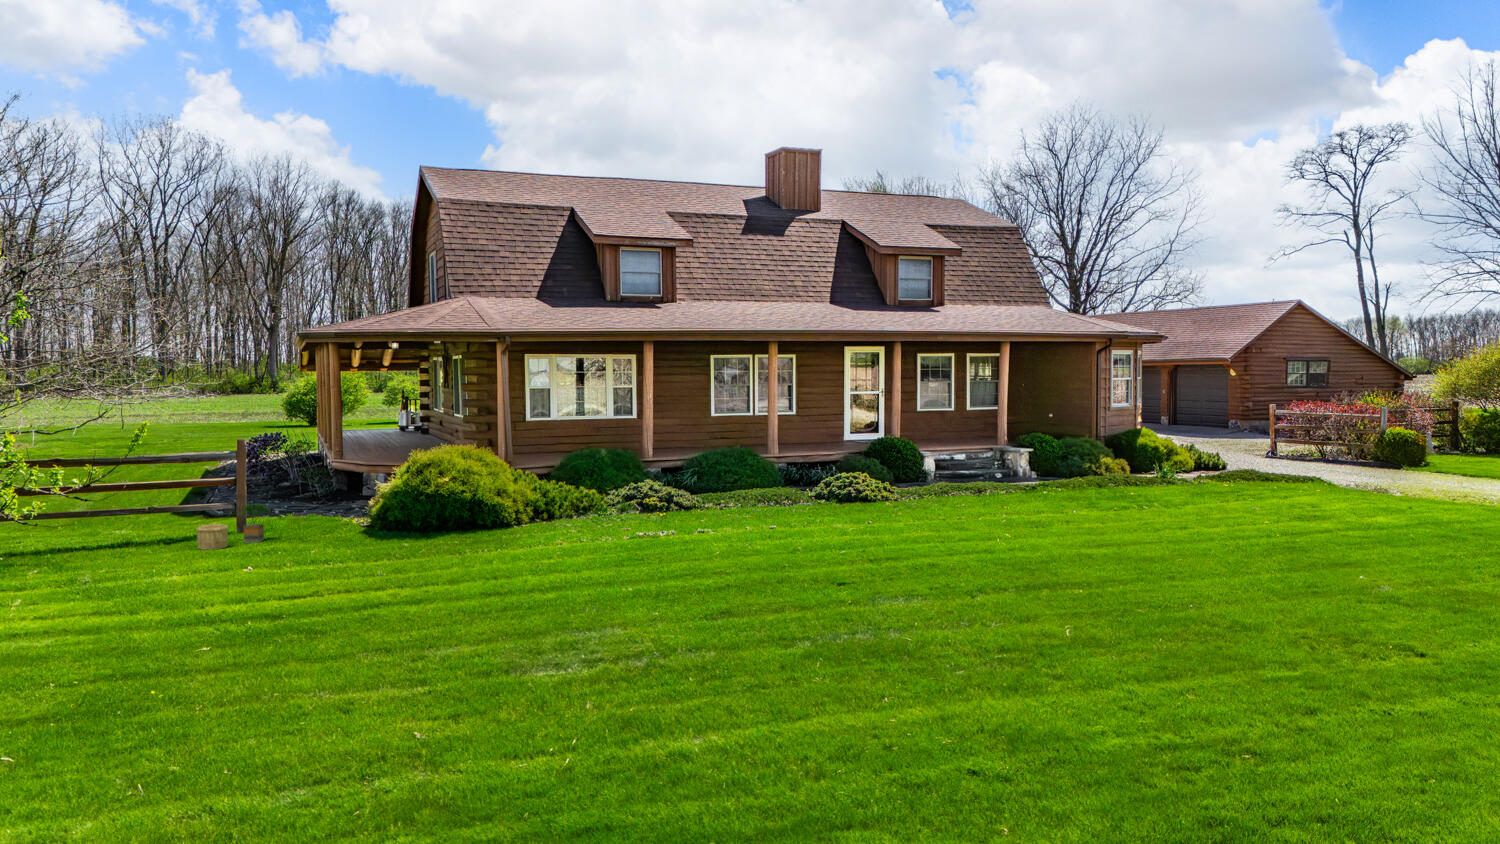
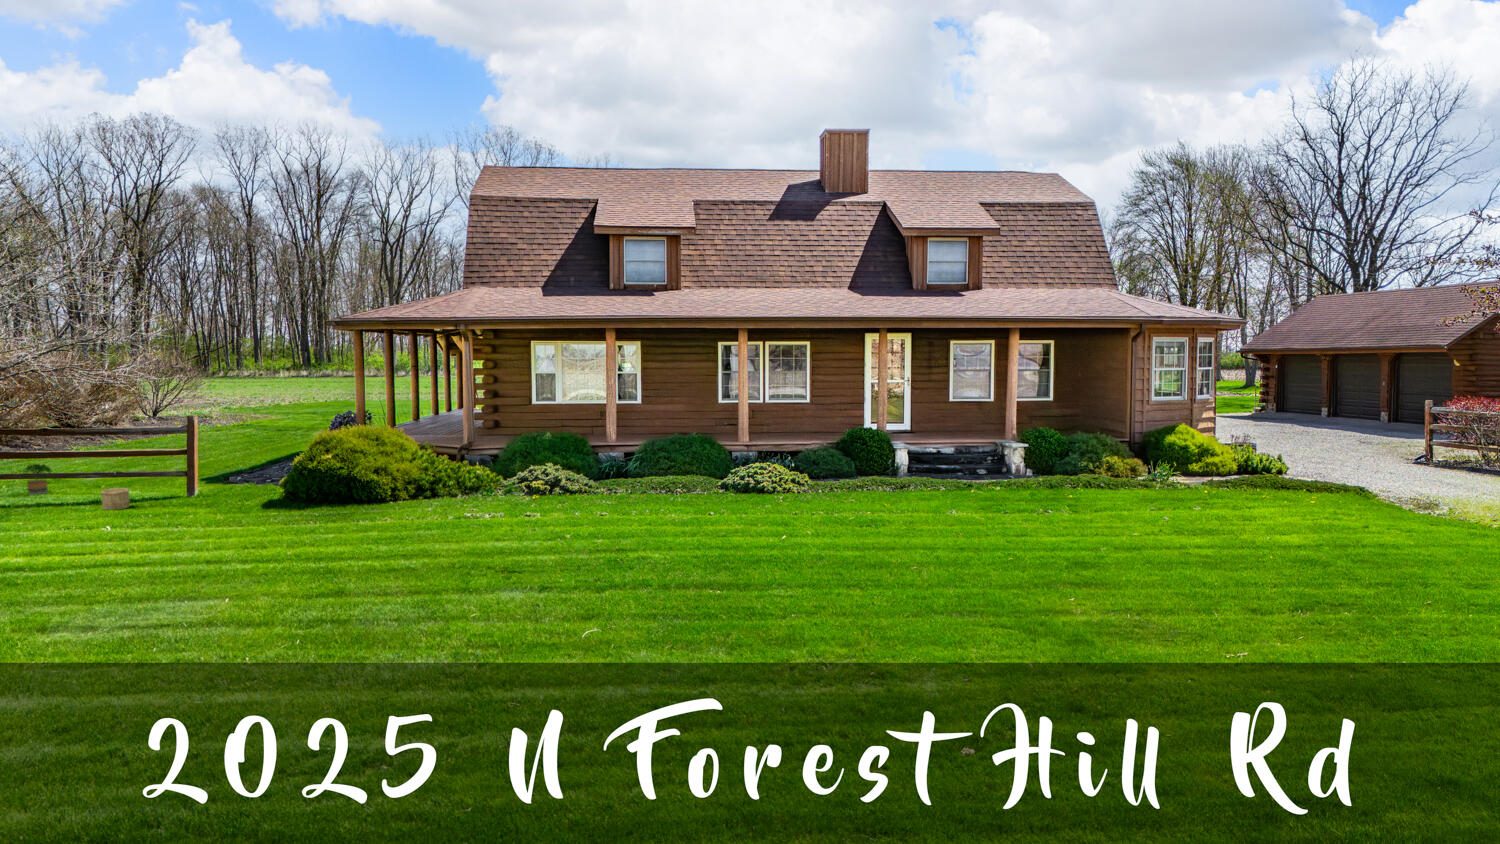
potted tree: present [239,504,270,543] -> present [24,464,52,495]

